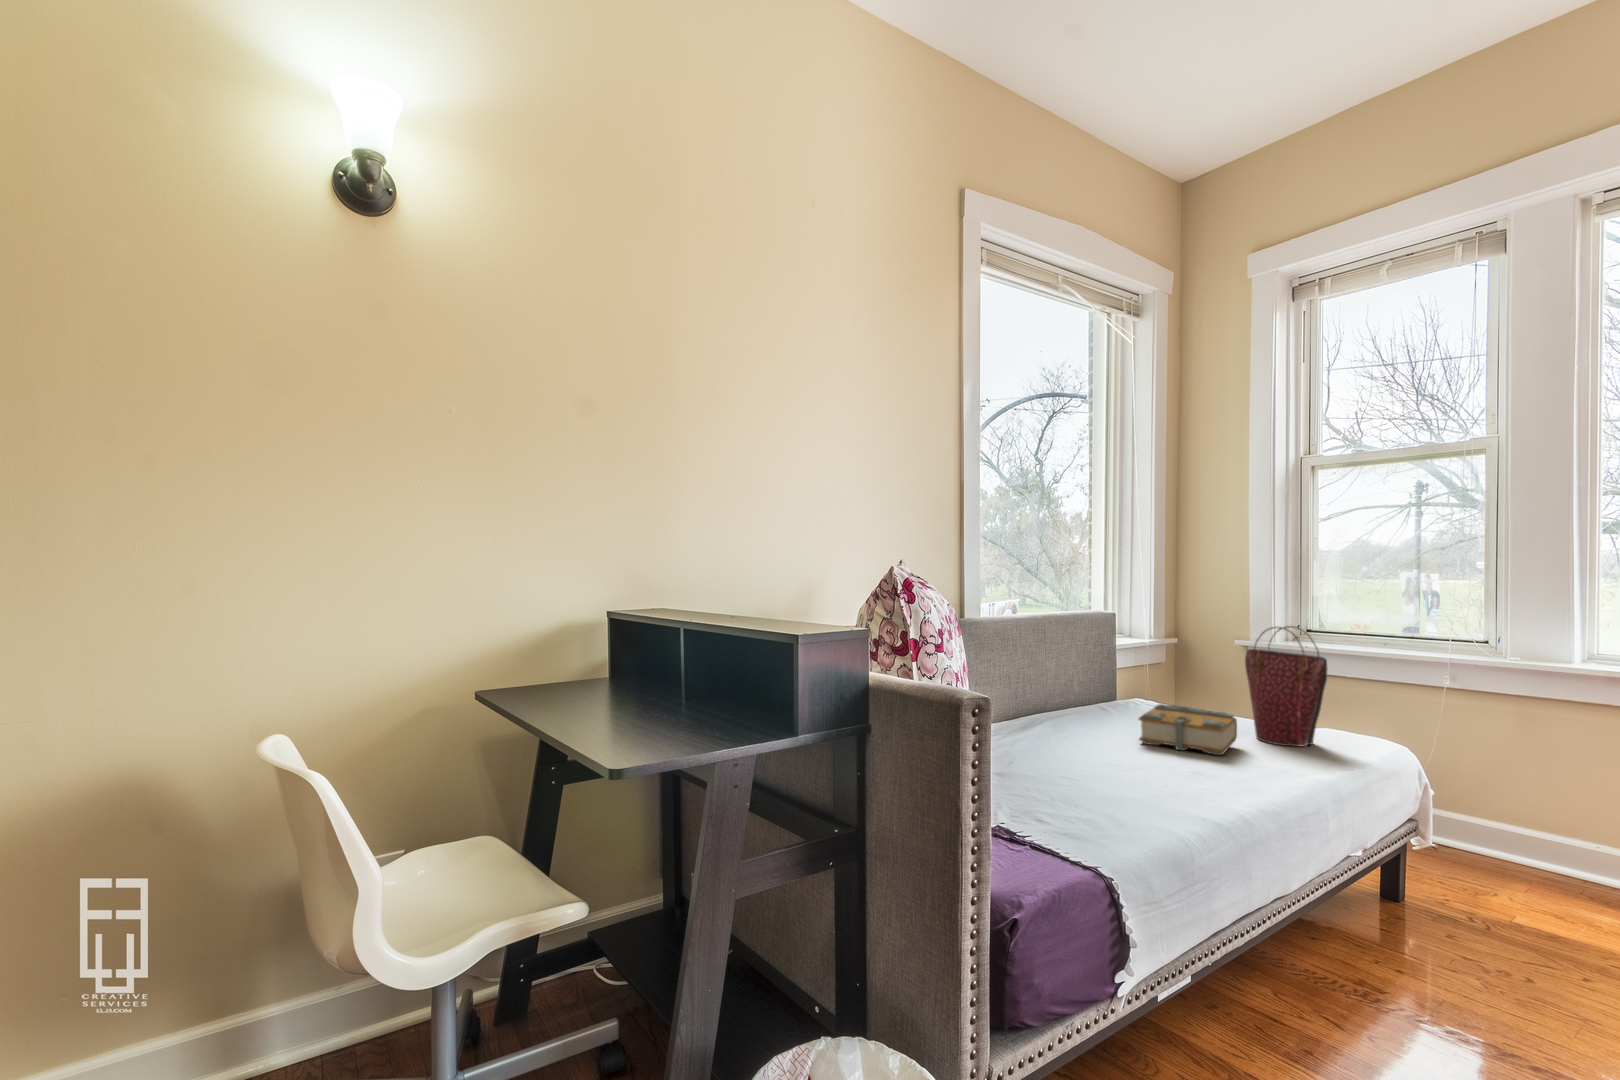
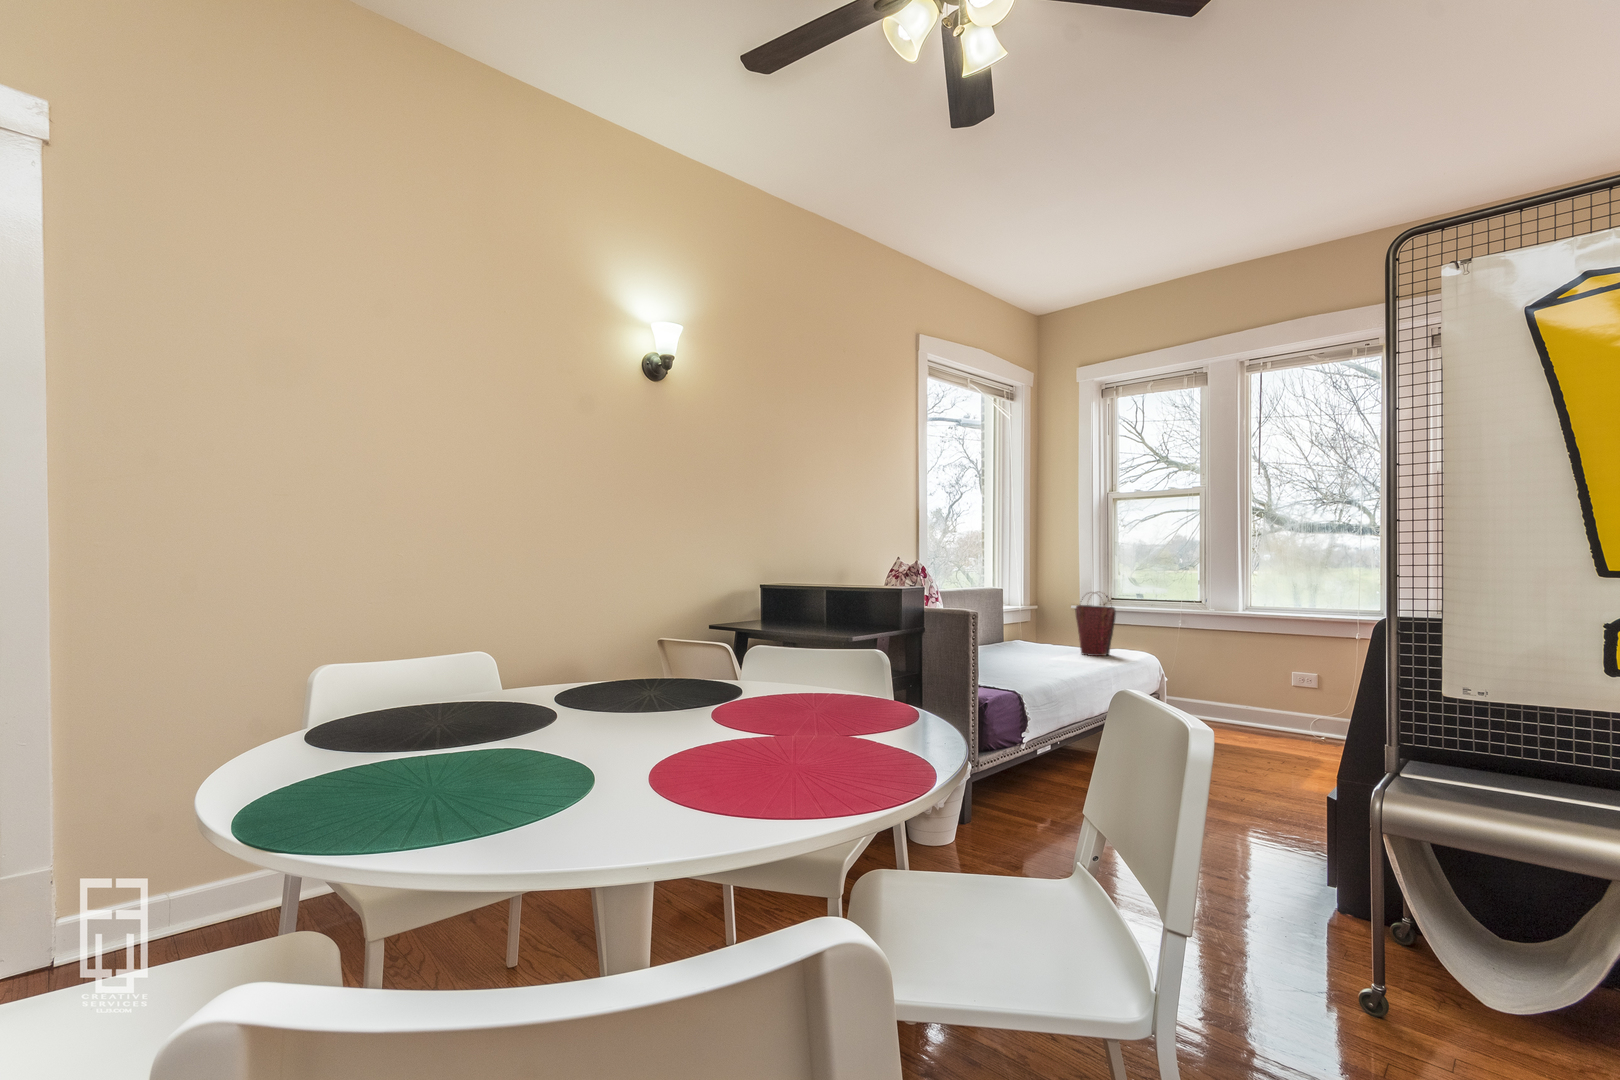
book: present [1139,704,1237,755] -> none [1021,636,1071,659]

